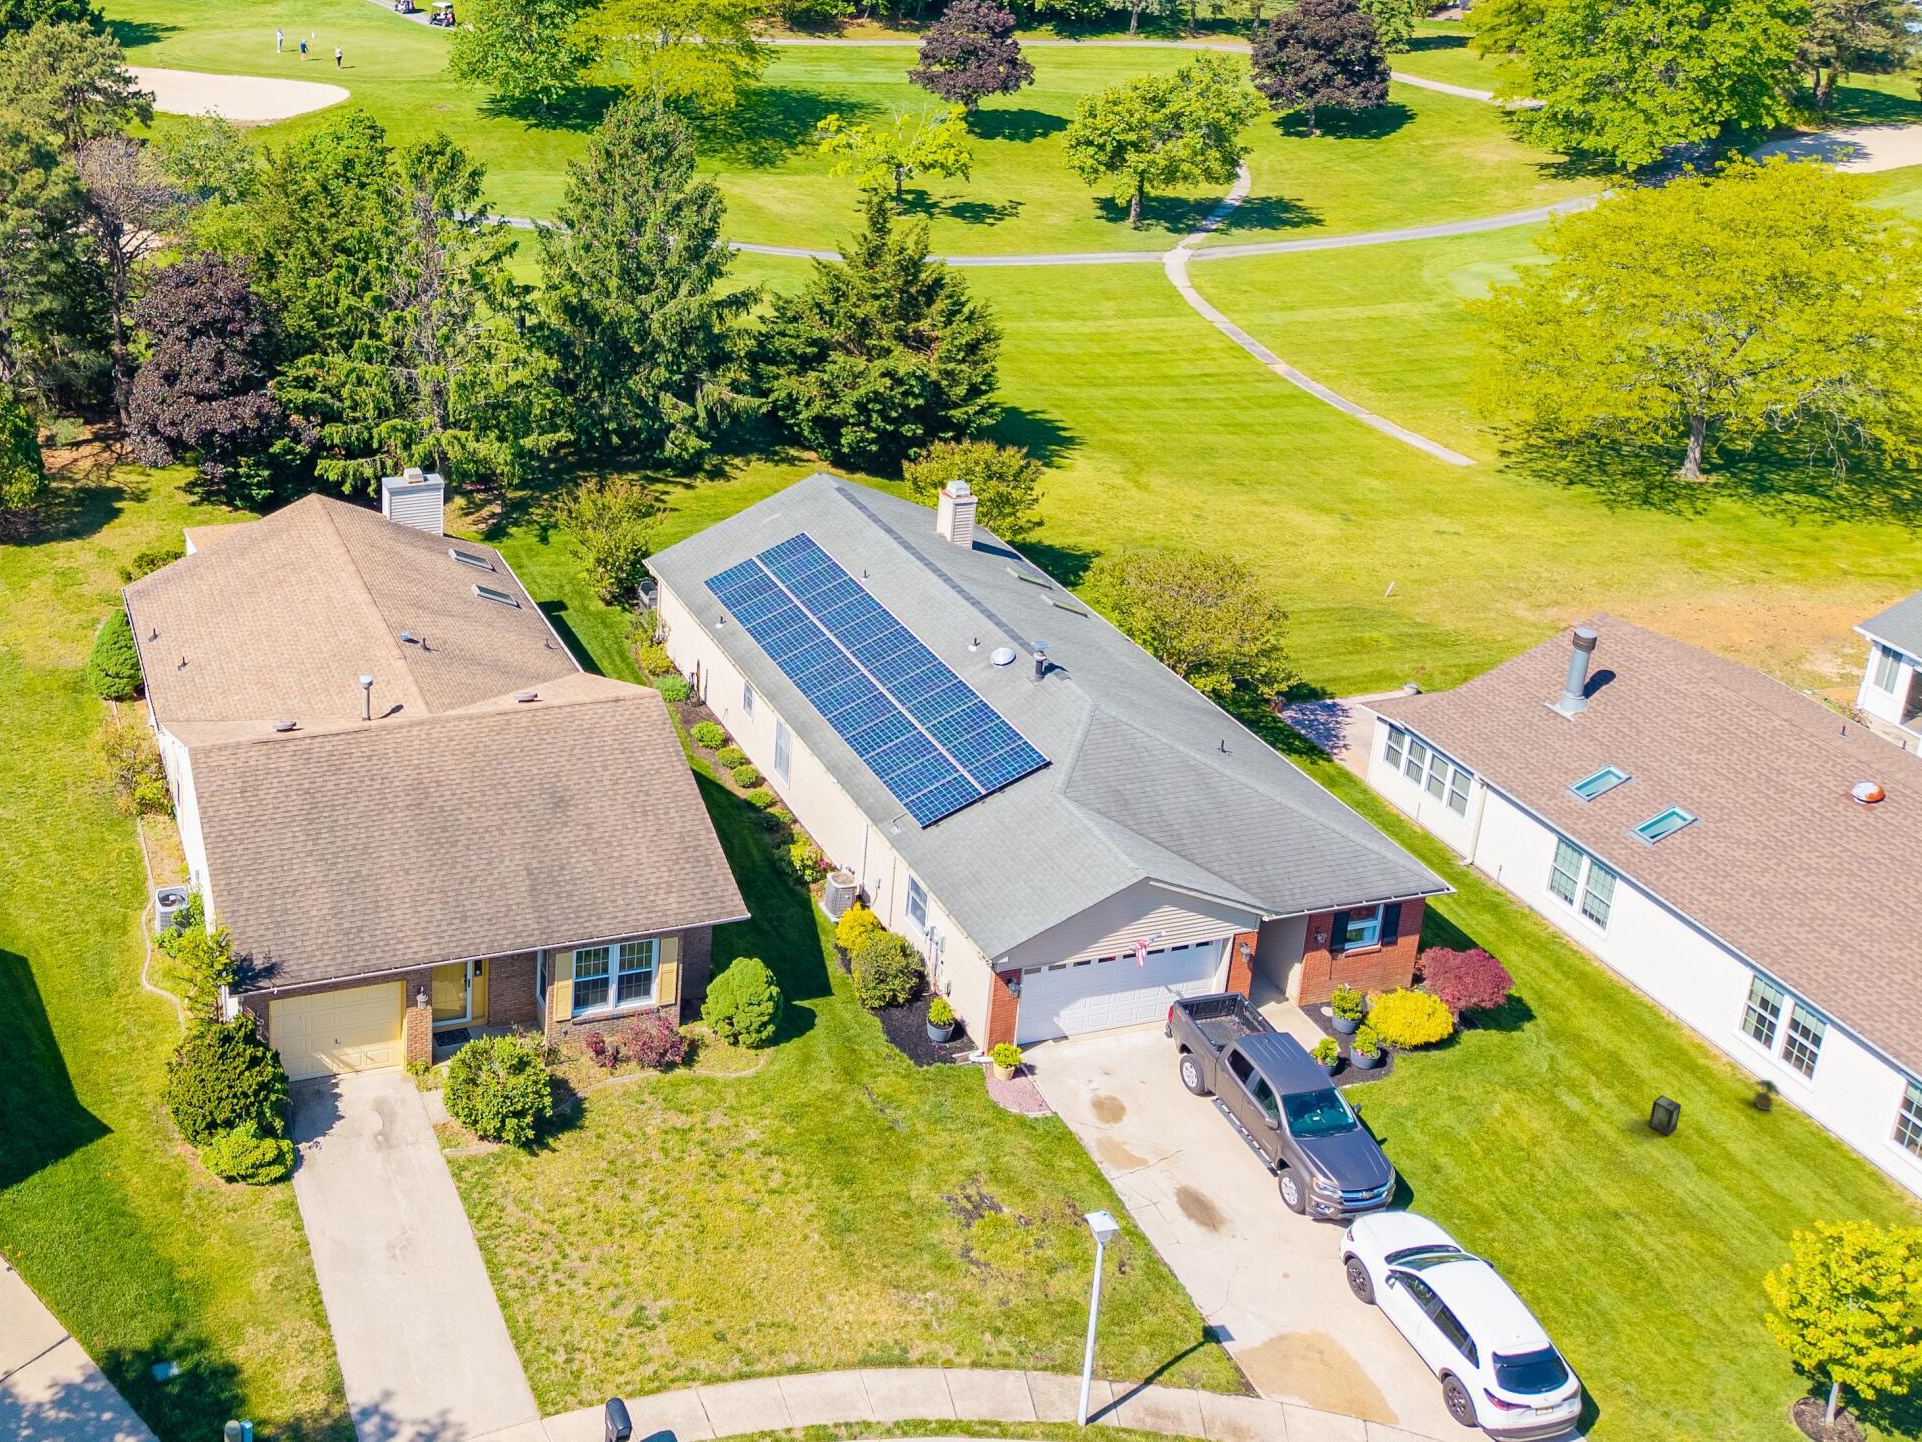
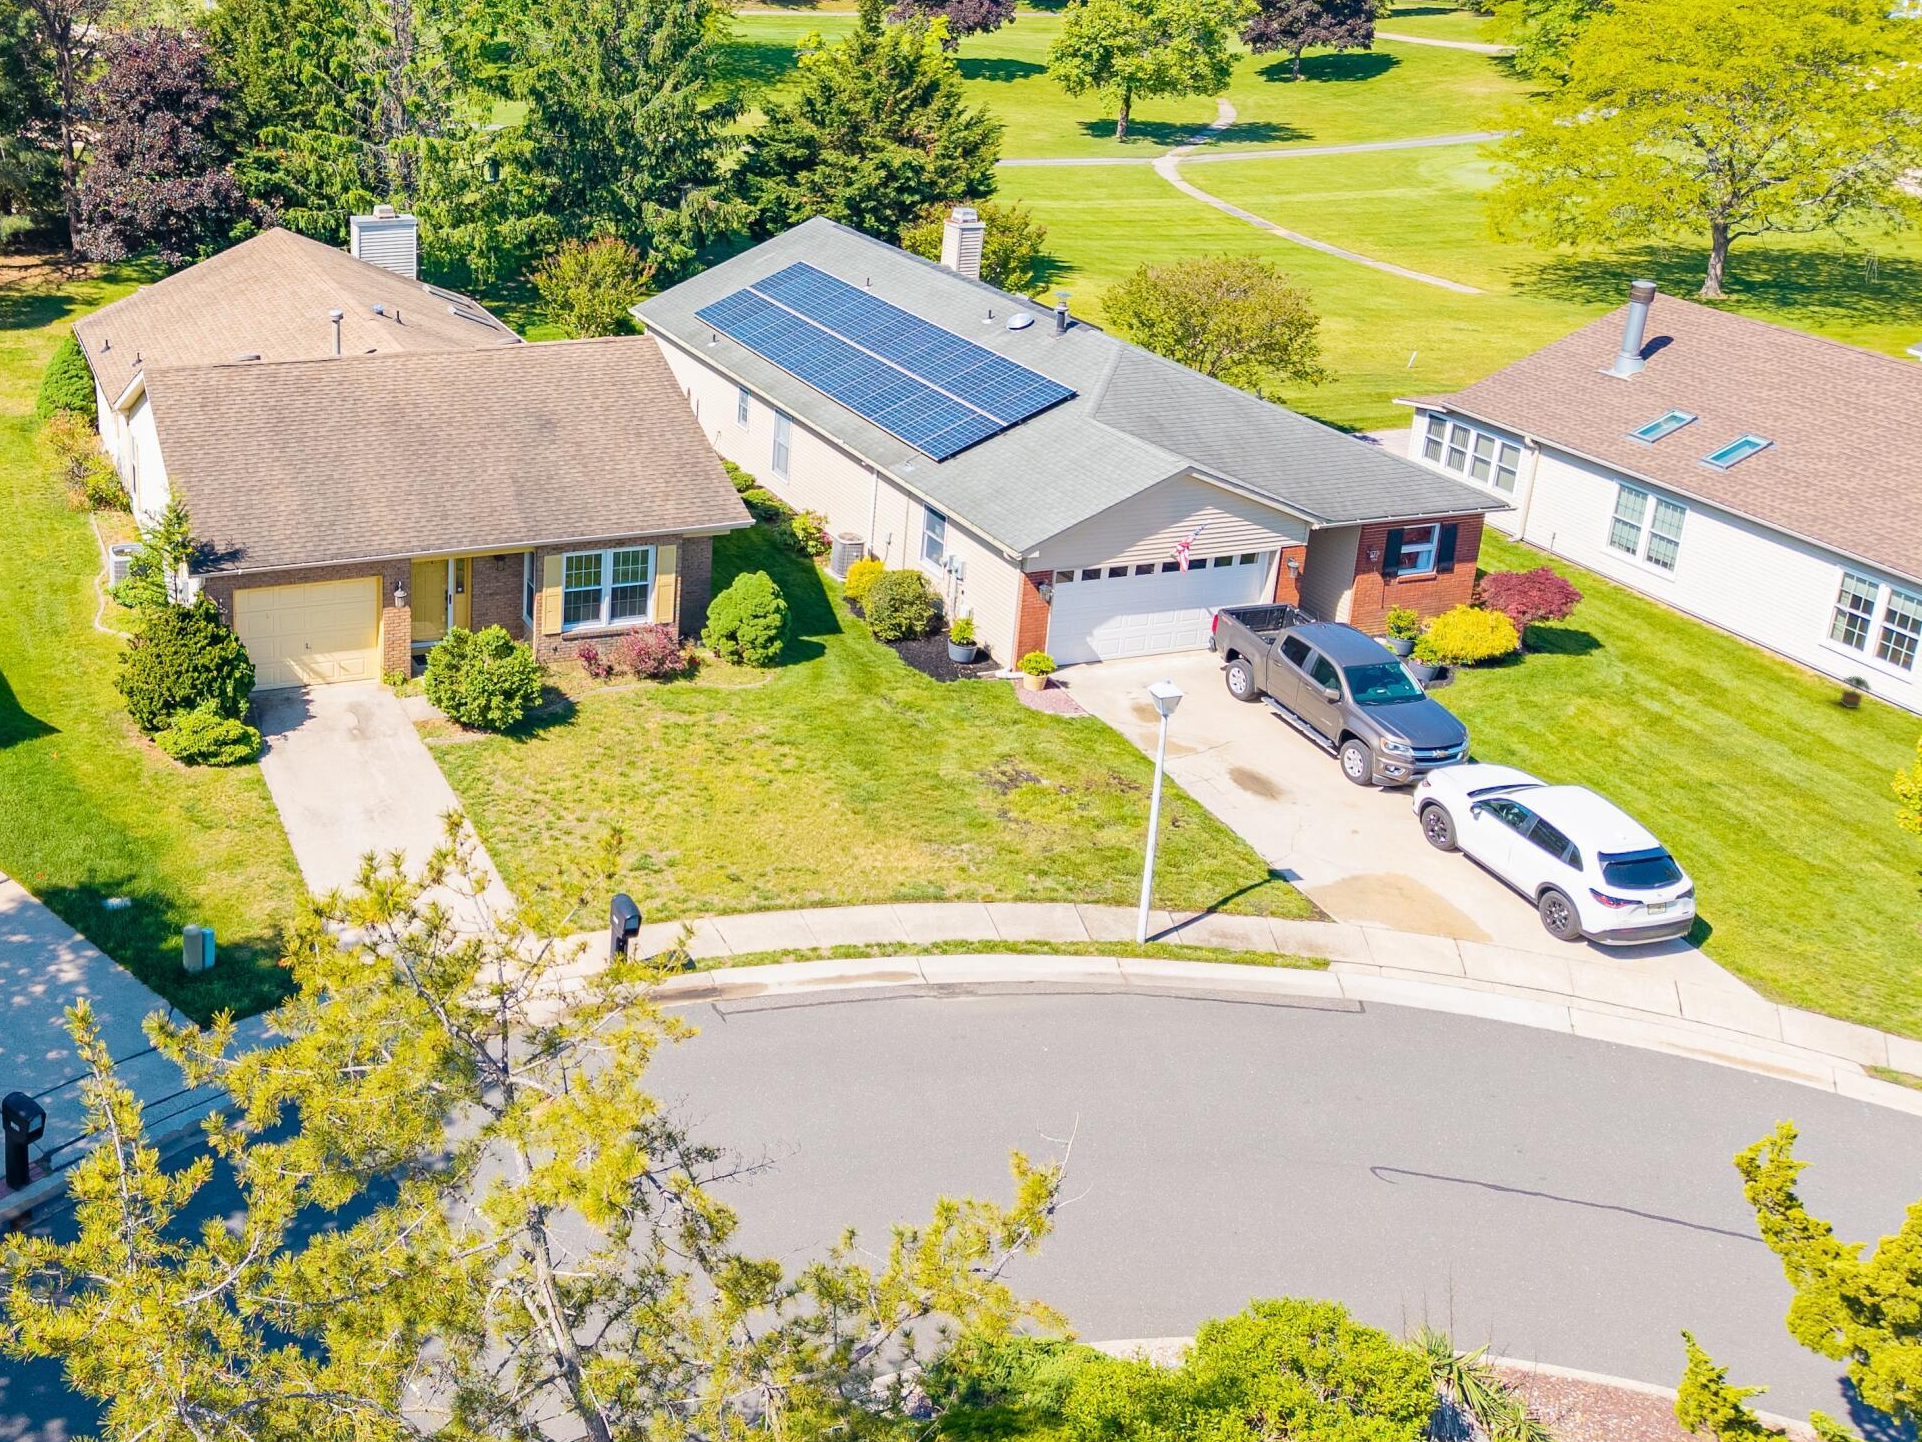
storage box: present [1649,1095,1681,1136] -> none [1730,687,1768,727]

